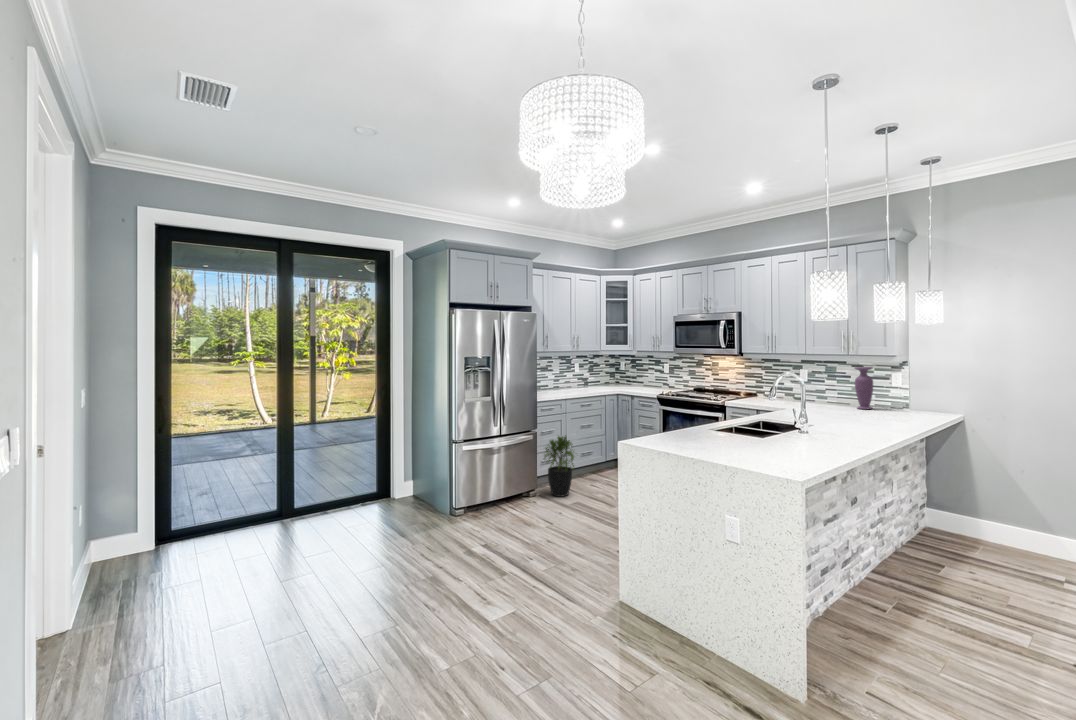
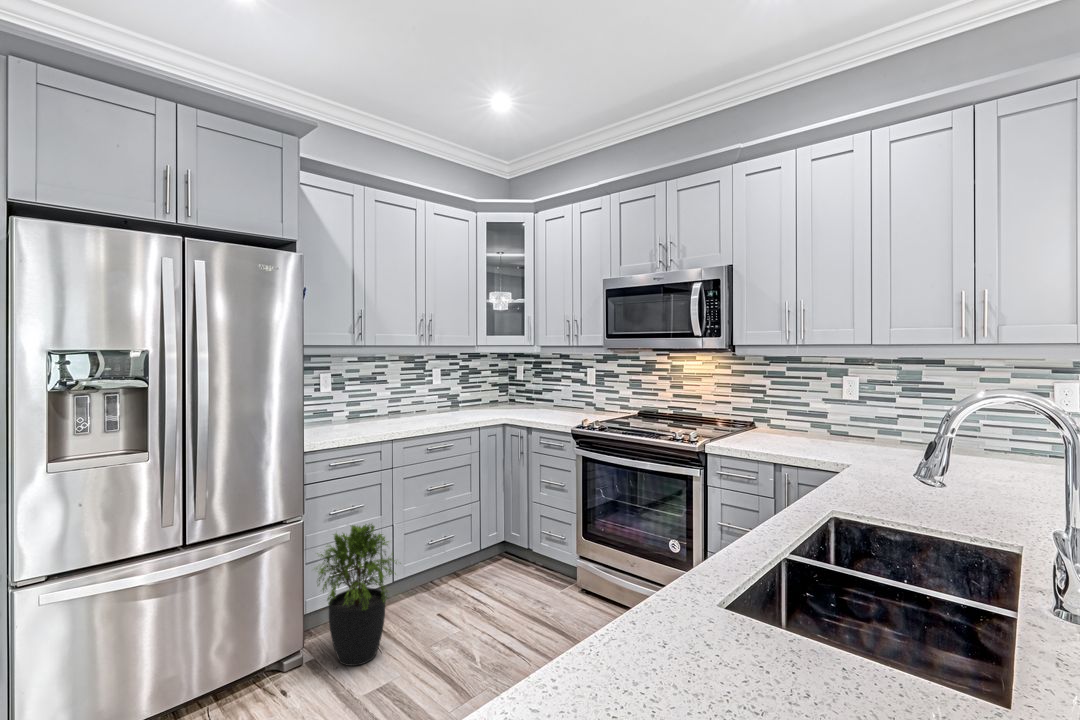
vase: present [855,367,873,409] -> none [985,369,1031,464]

